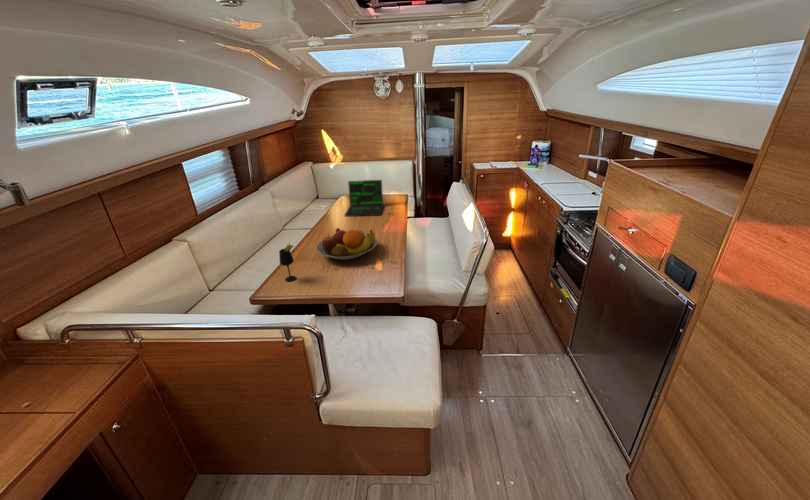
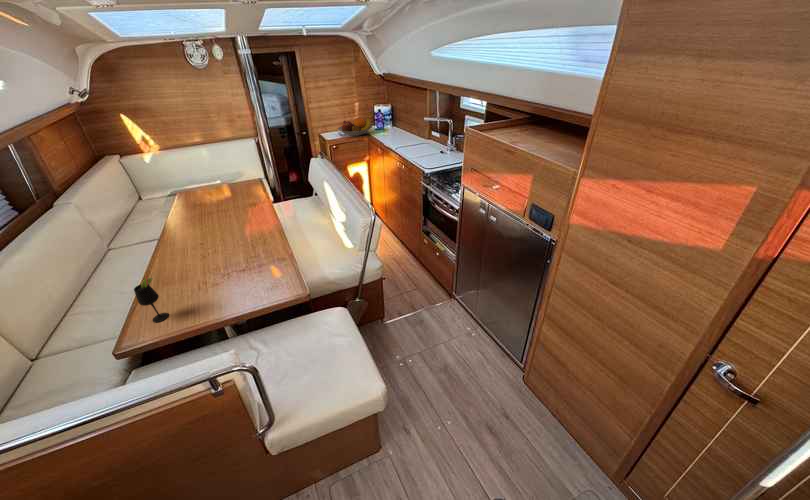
laptop: present [345,180,383,217] -> none [187,168,246,220]
fruit bowl: present [317,228,377,260] -> present [338,117,373,136]

